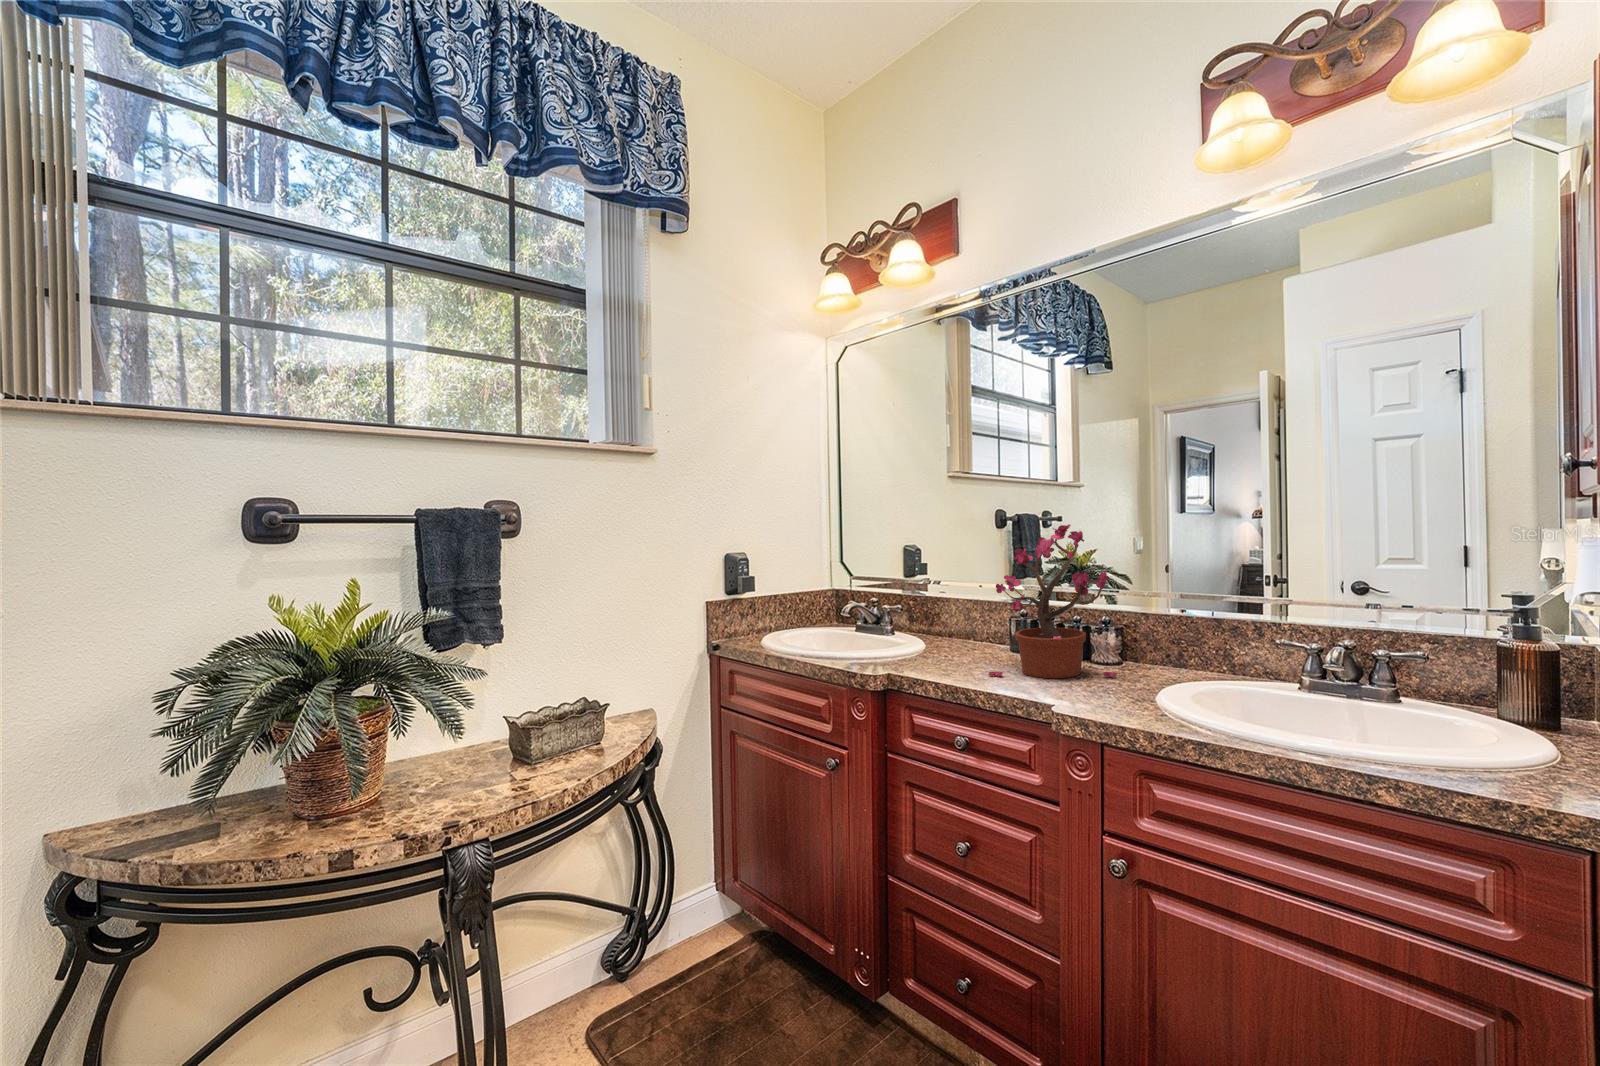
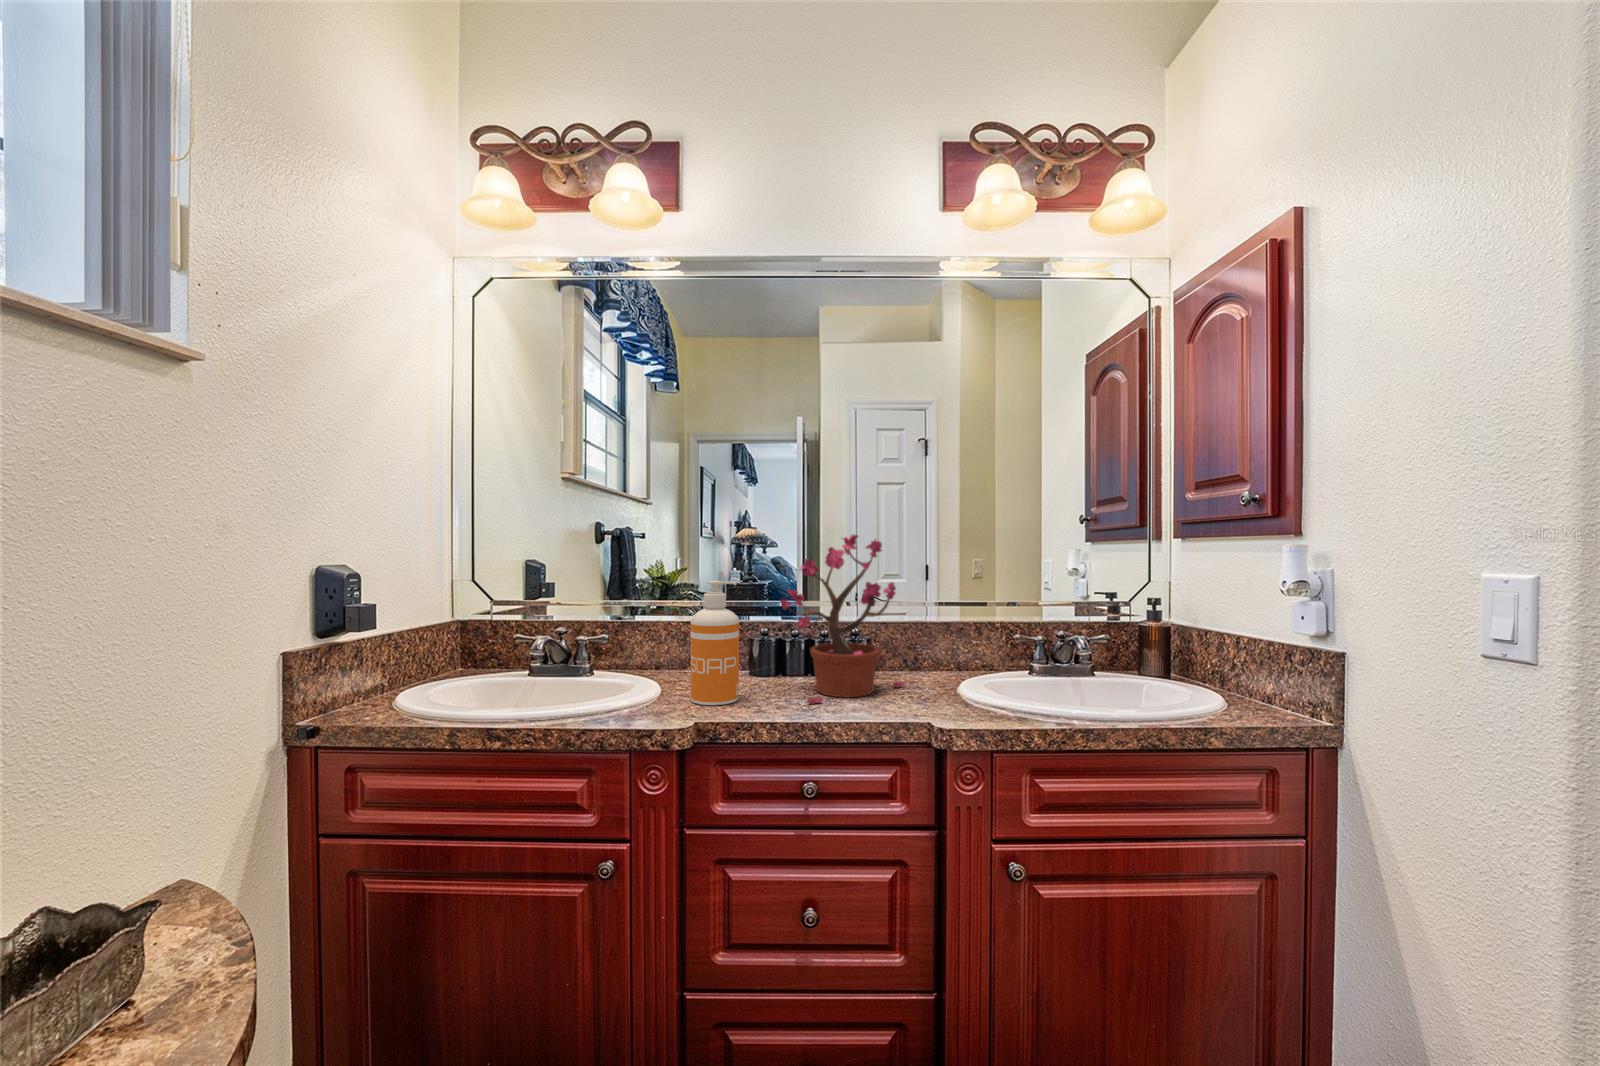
soap dispenser: none [910,567,952,666] -> present [691,581,739,705]

